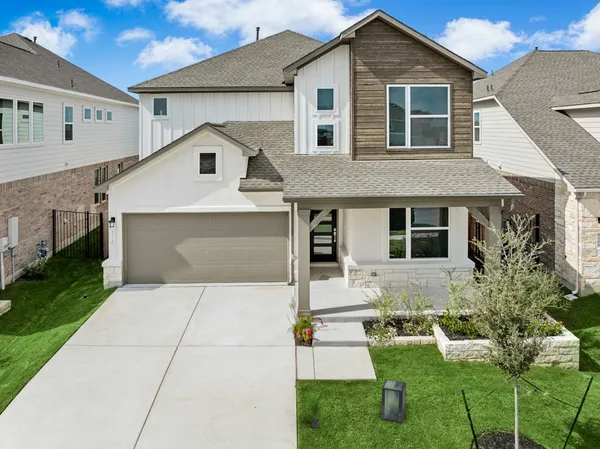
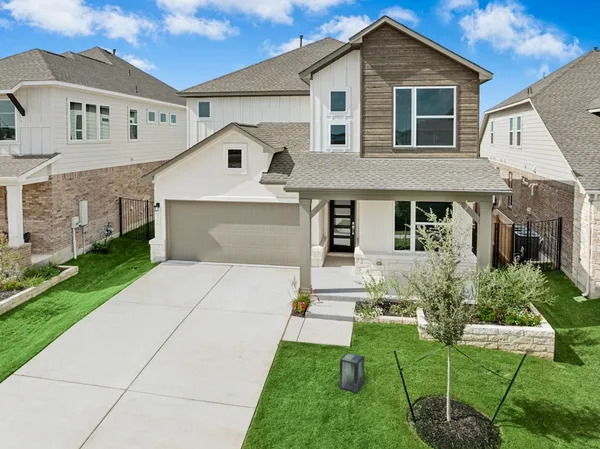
potted plant: present [309,398,323,429] -> none [265,360,287,391]

